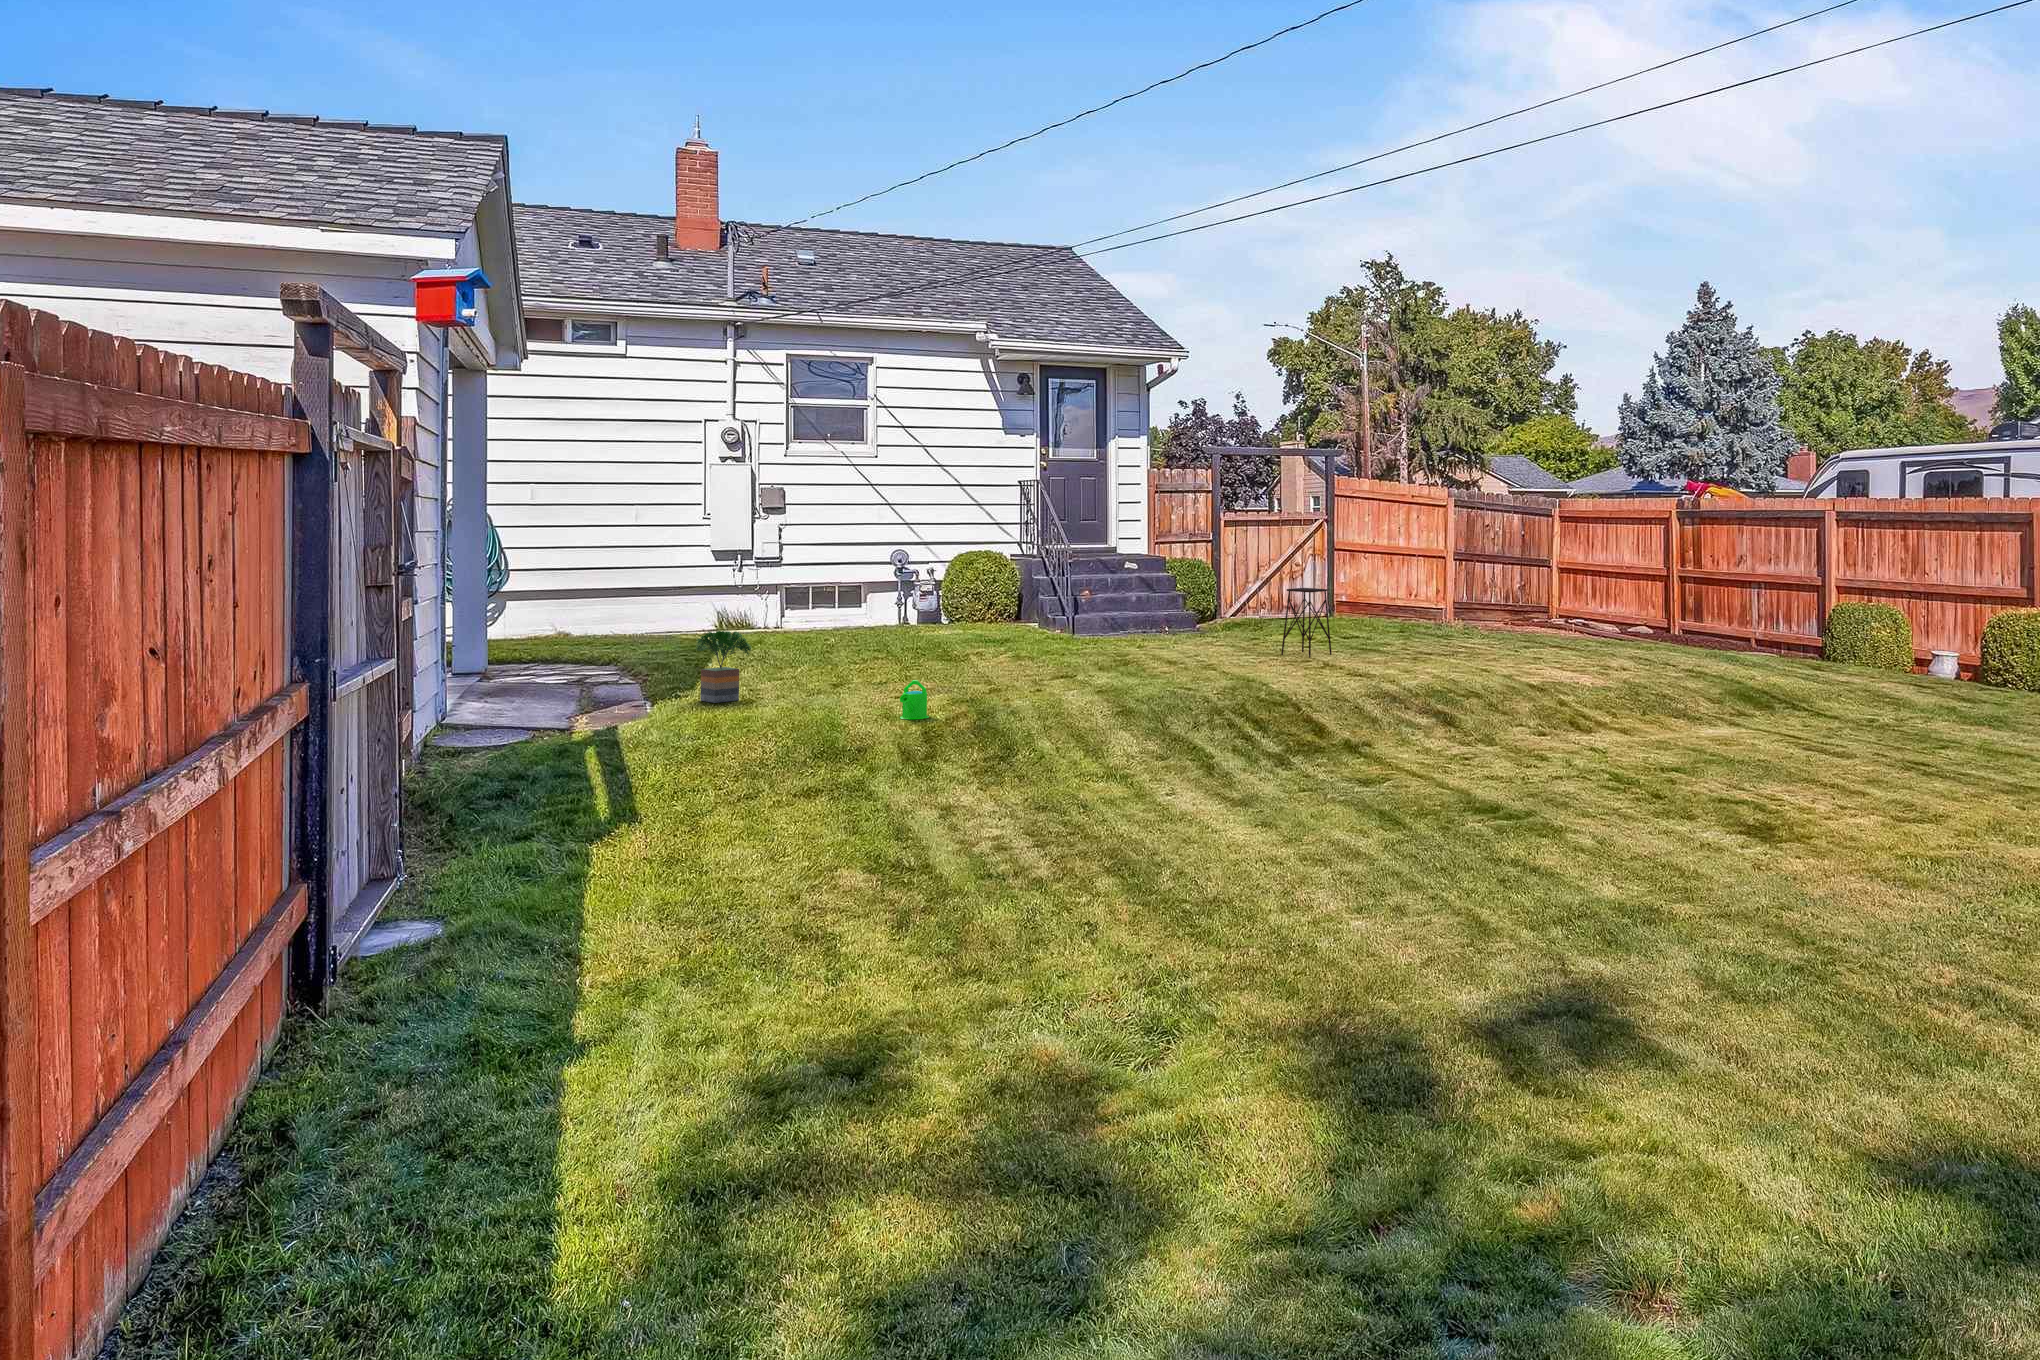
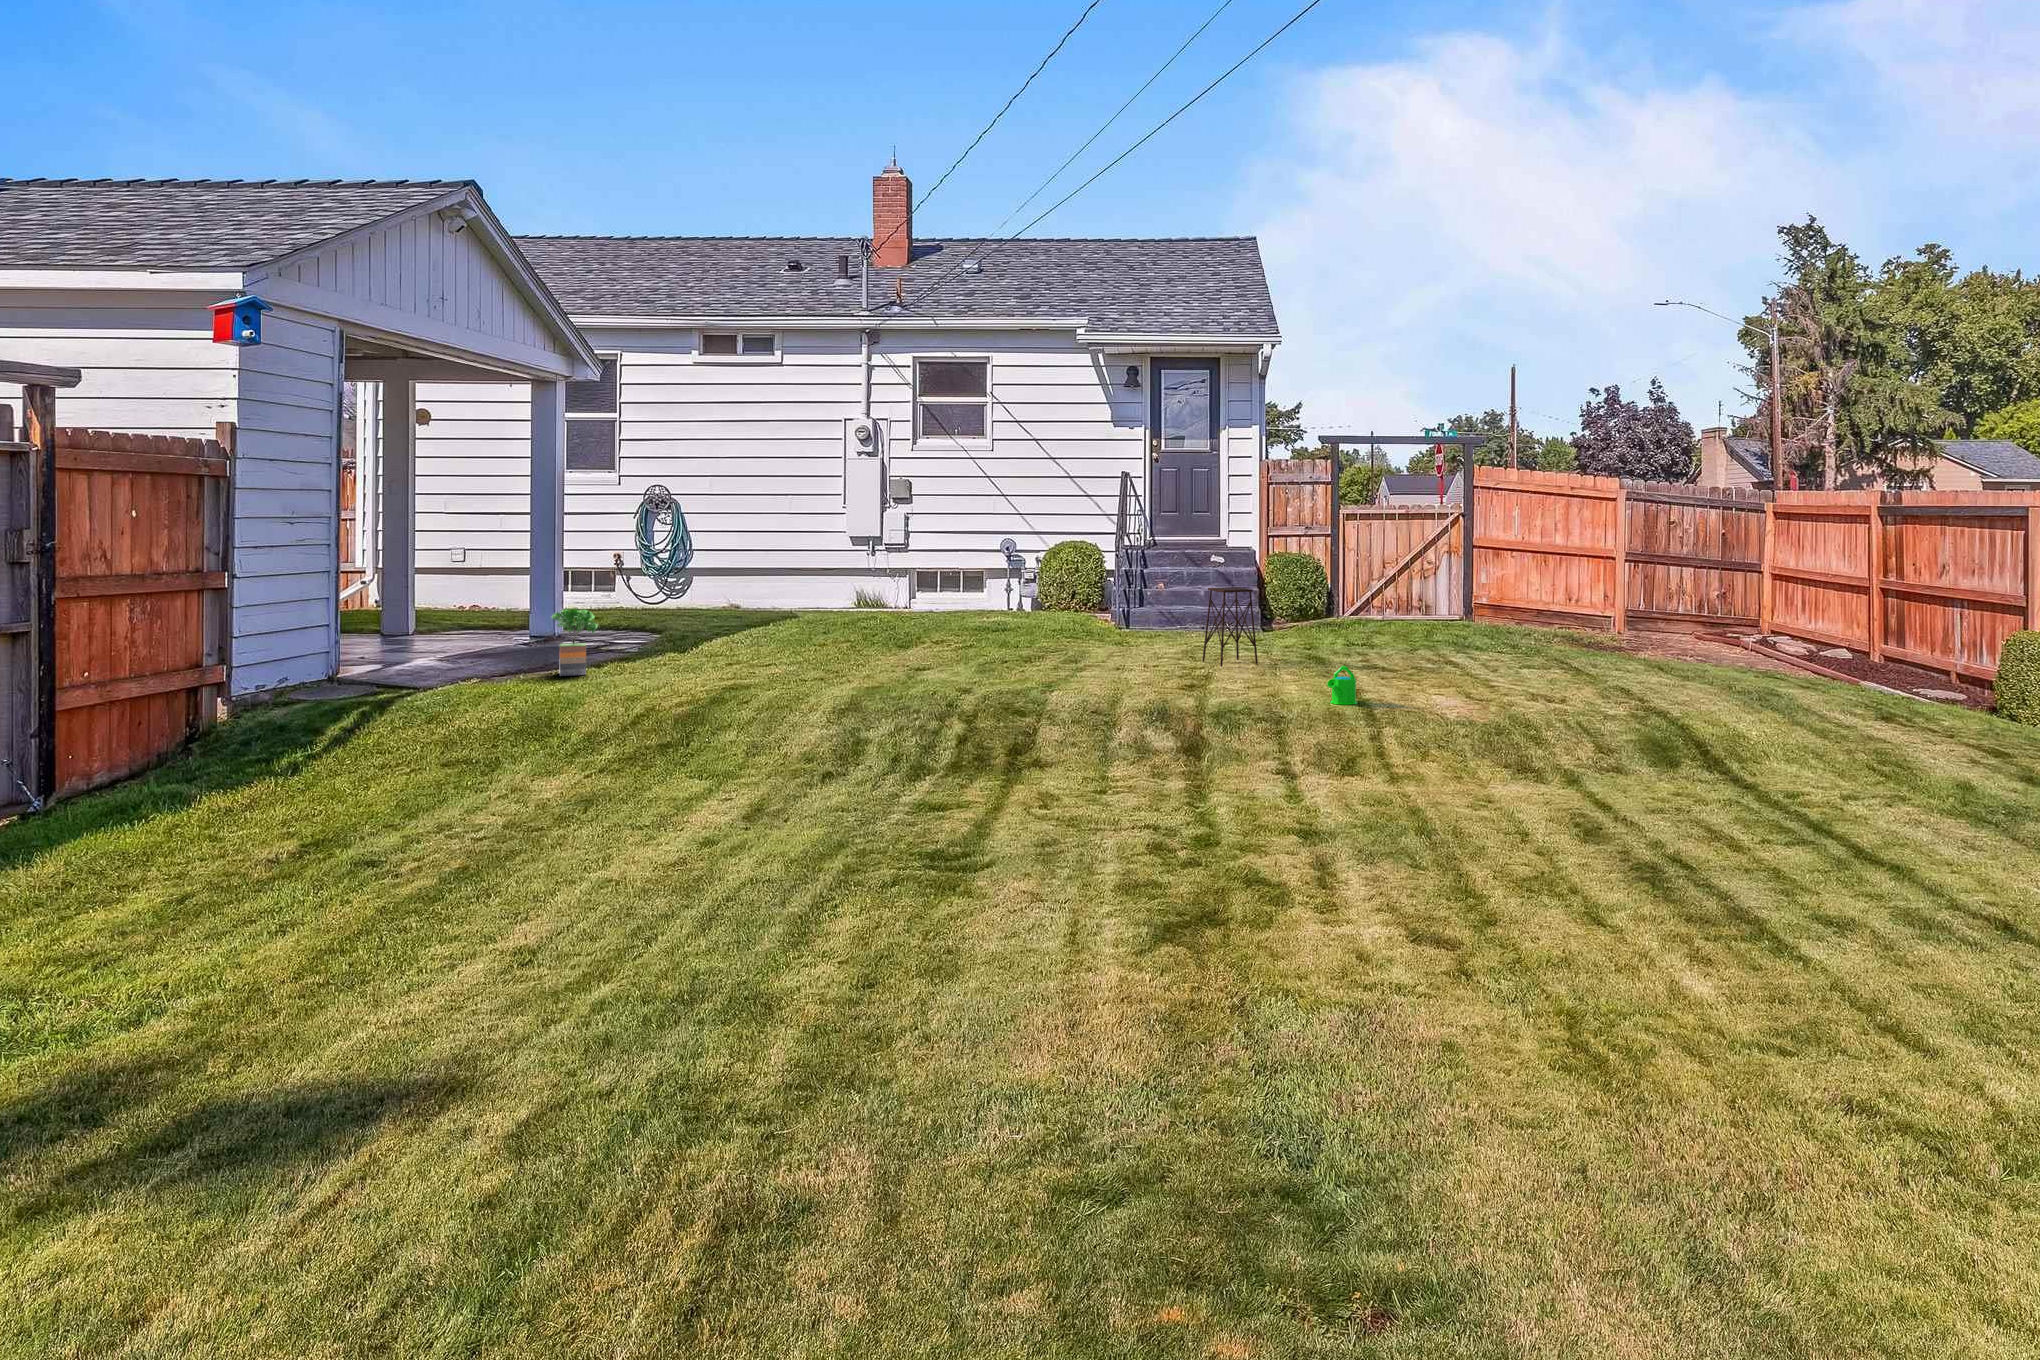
watering can: present [900,680,929,720] -> present [1327,666,1358,705]

